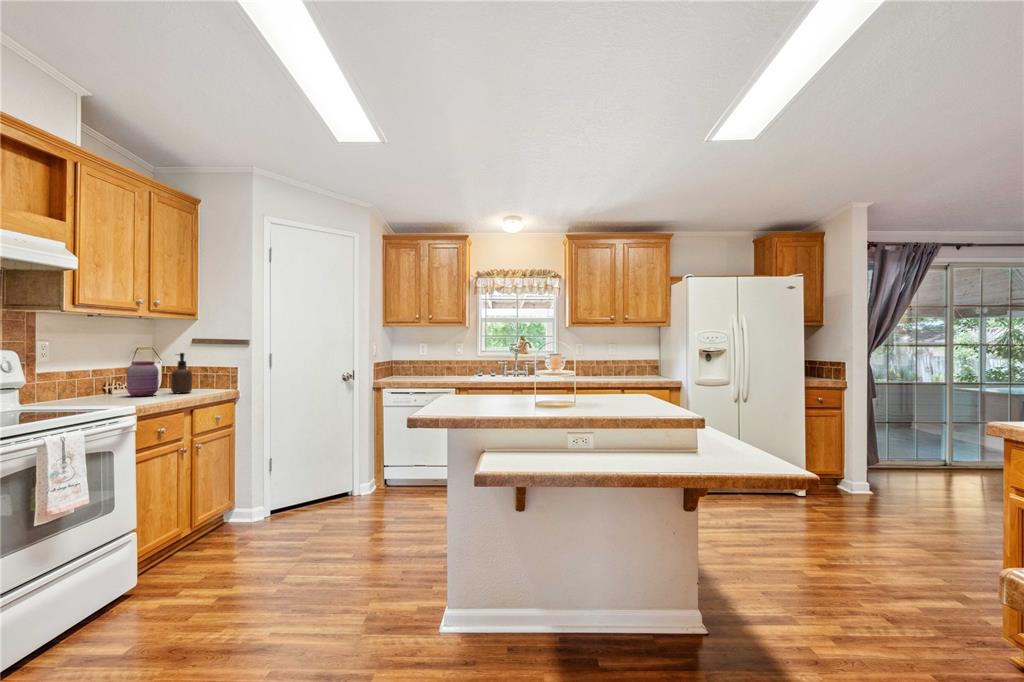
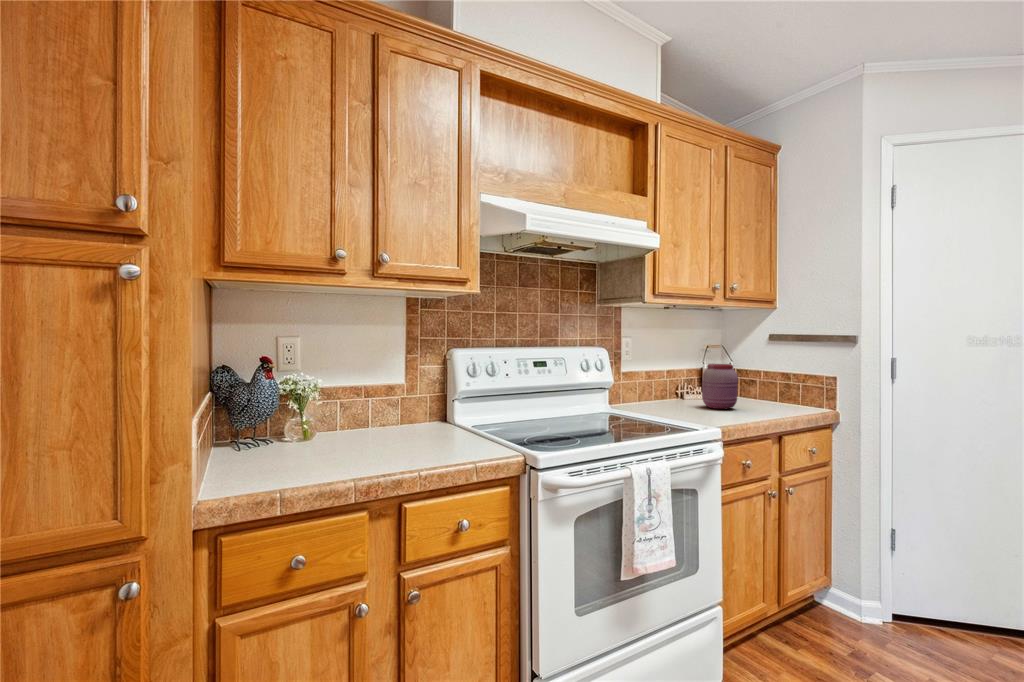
soap dispenser: present [171,353,192,393] -> none [750,354,777,409]

